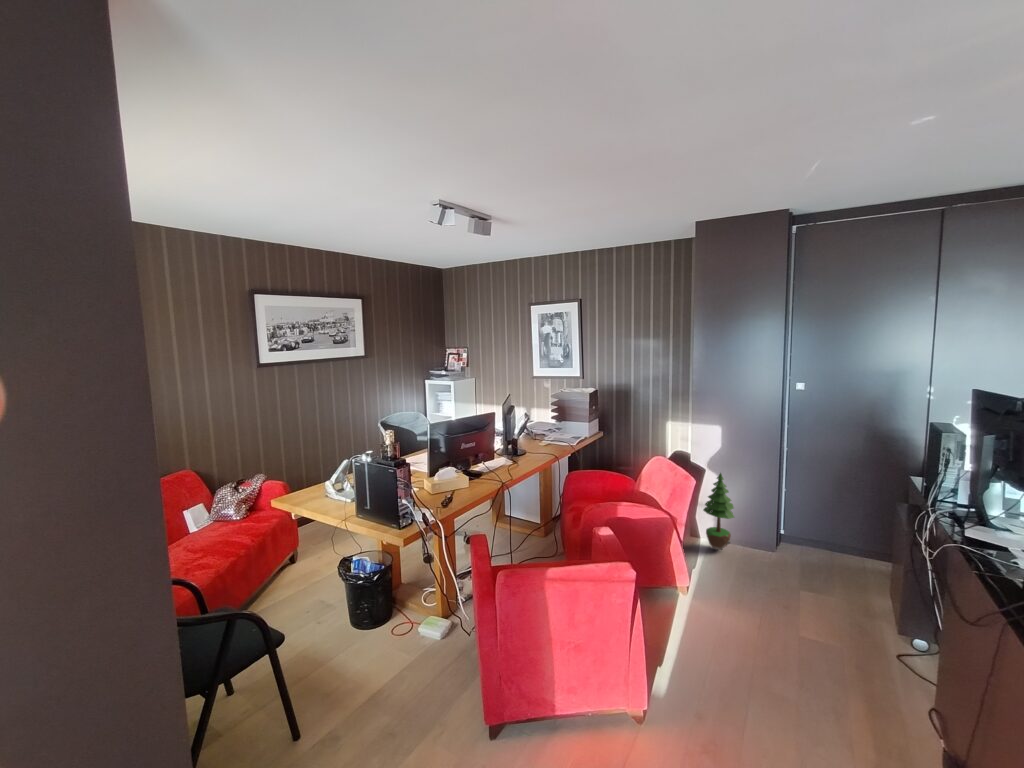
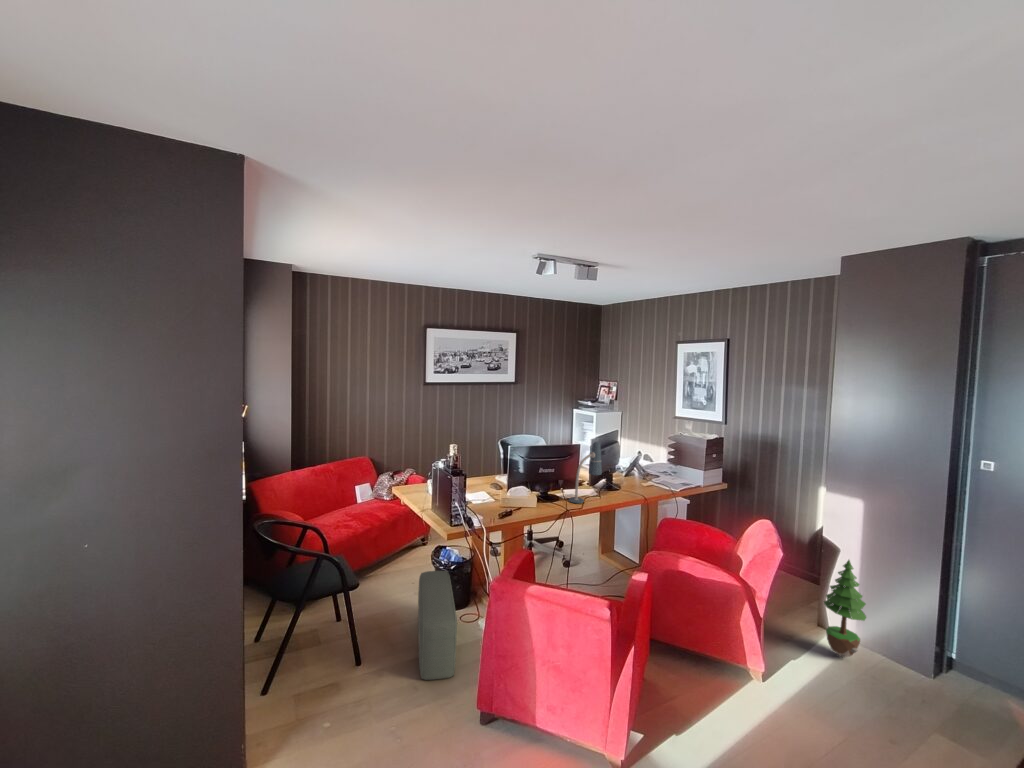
desk lamp: none [493,406,520,473] -> present [569,442,602,503]
pouf: none [343,586,436,731] -> present [418,571,457,680]

